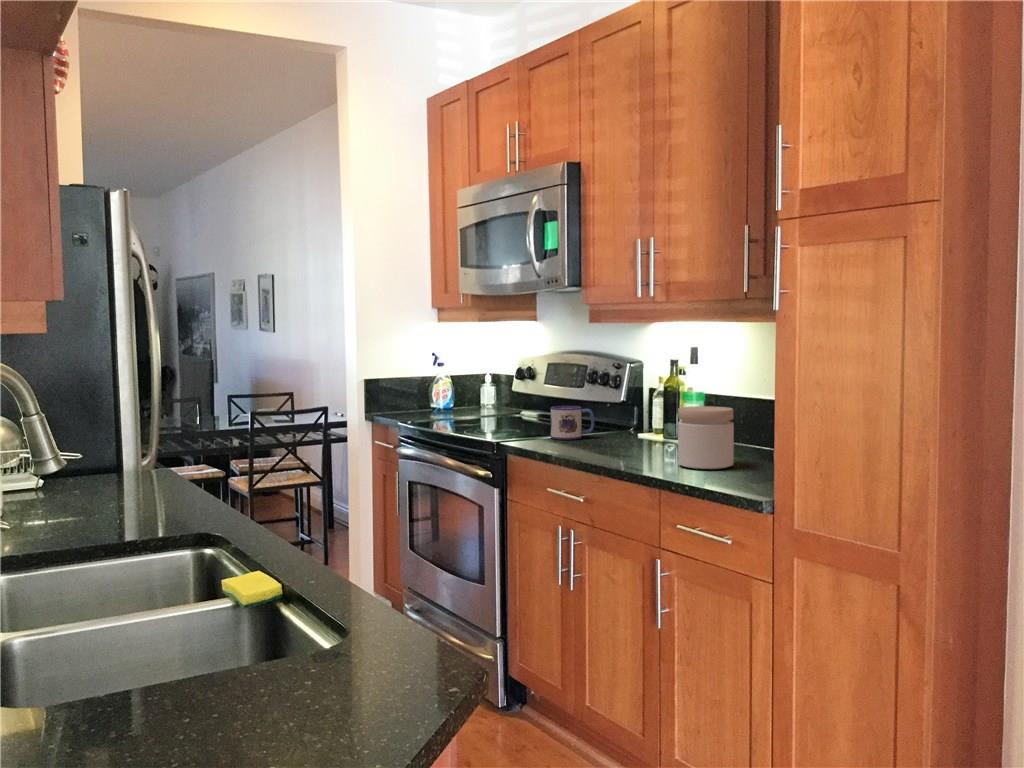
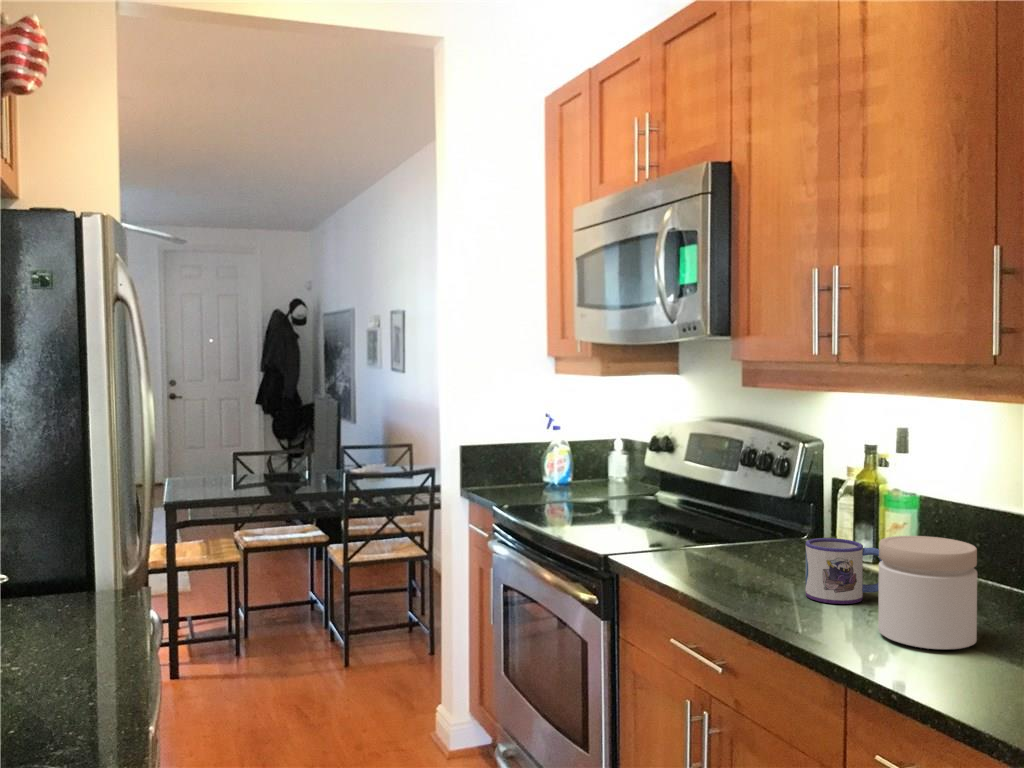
mug: present [551,406,594,440] -> present [806,538,882,604]

